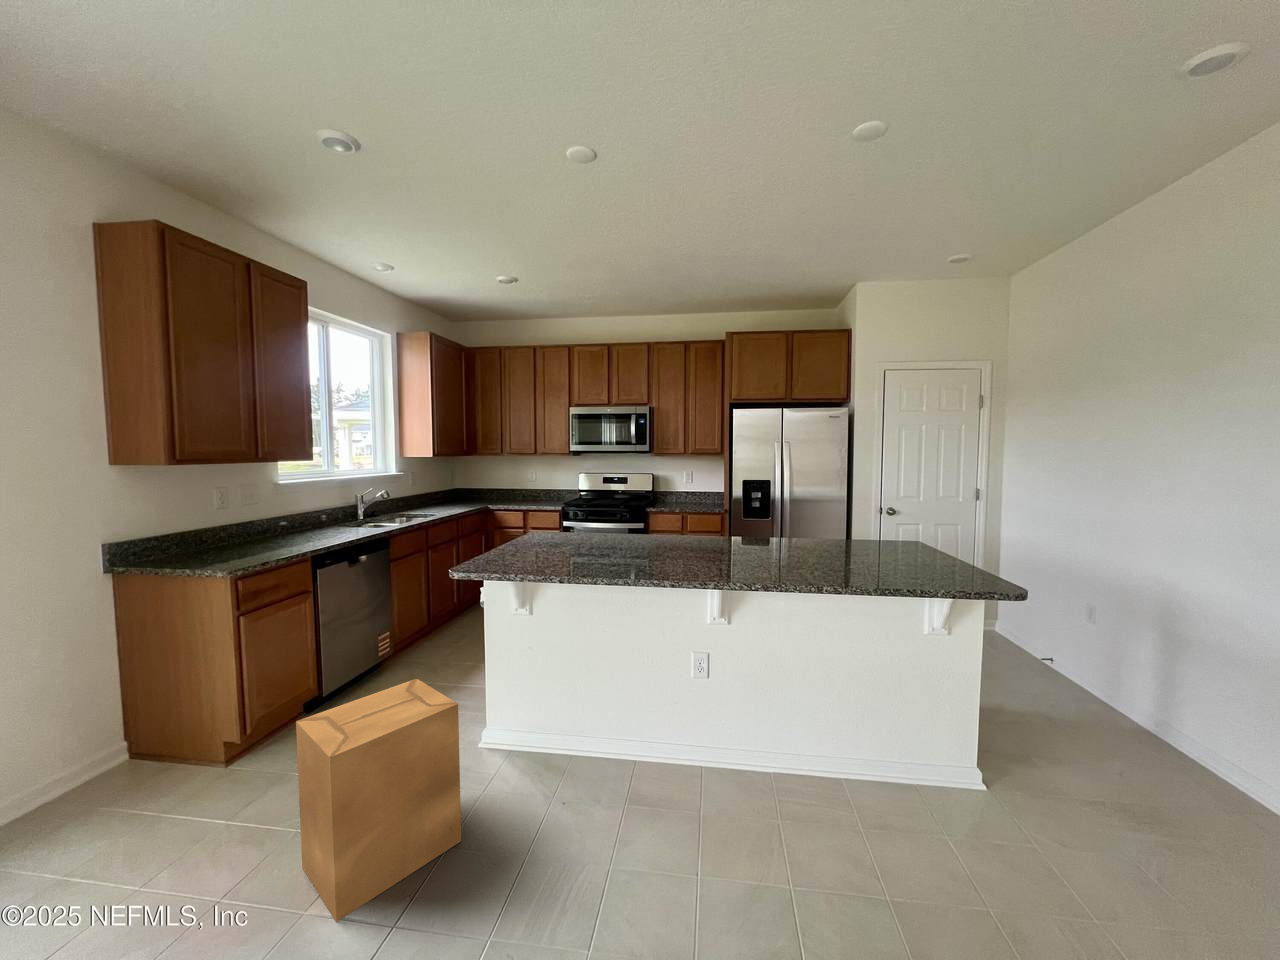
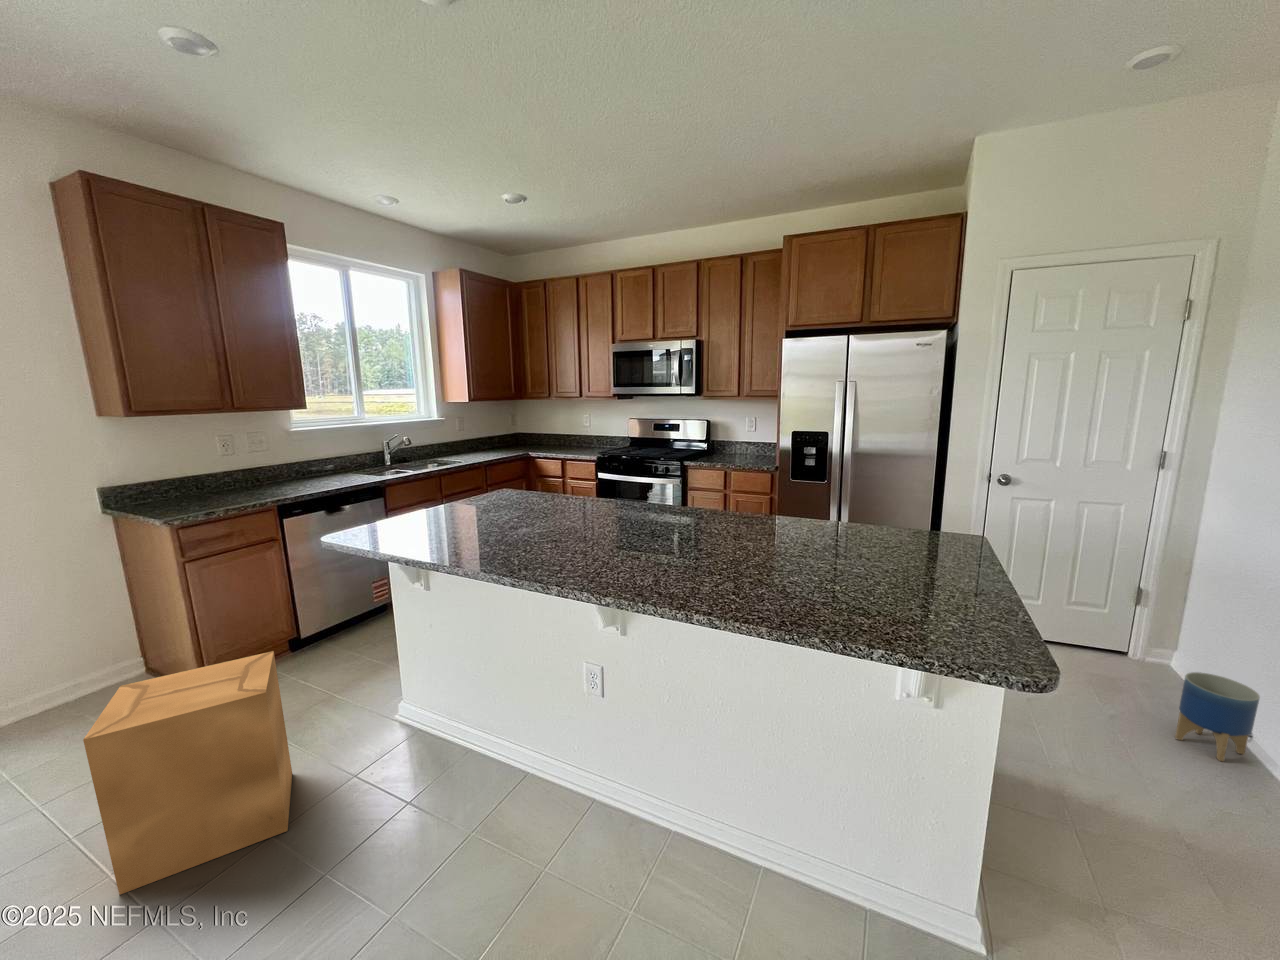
planter: none [1017,624,1056,676] -> present [1175,672,1260,761]

